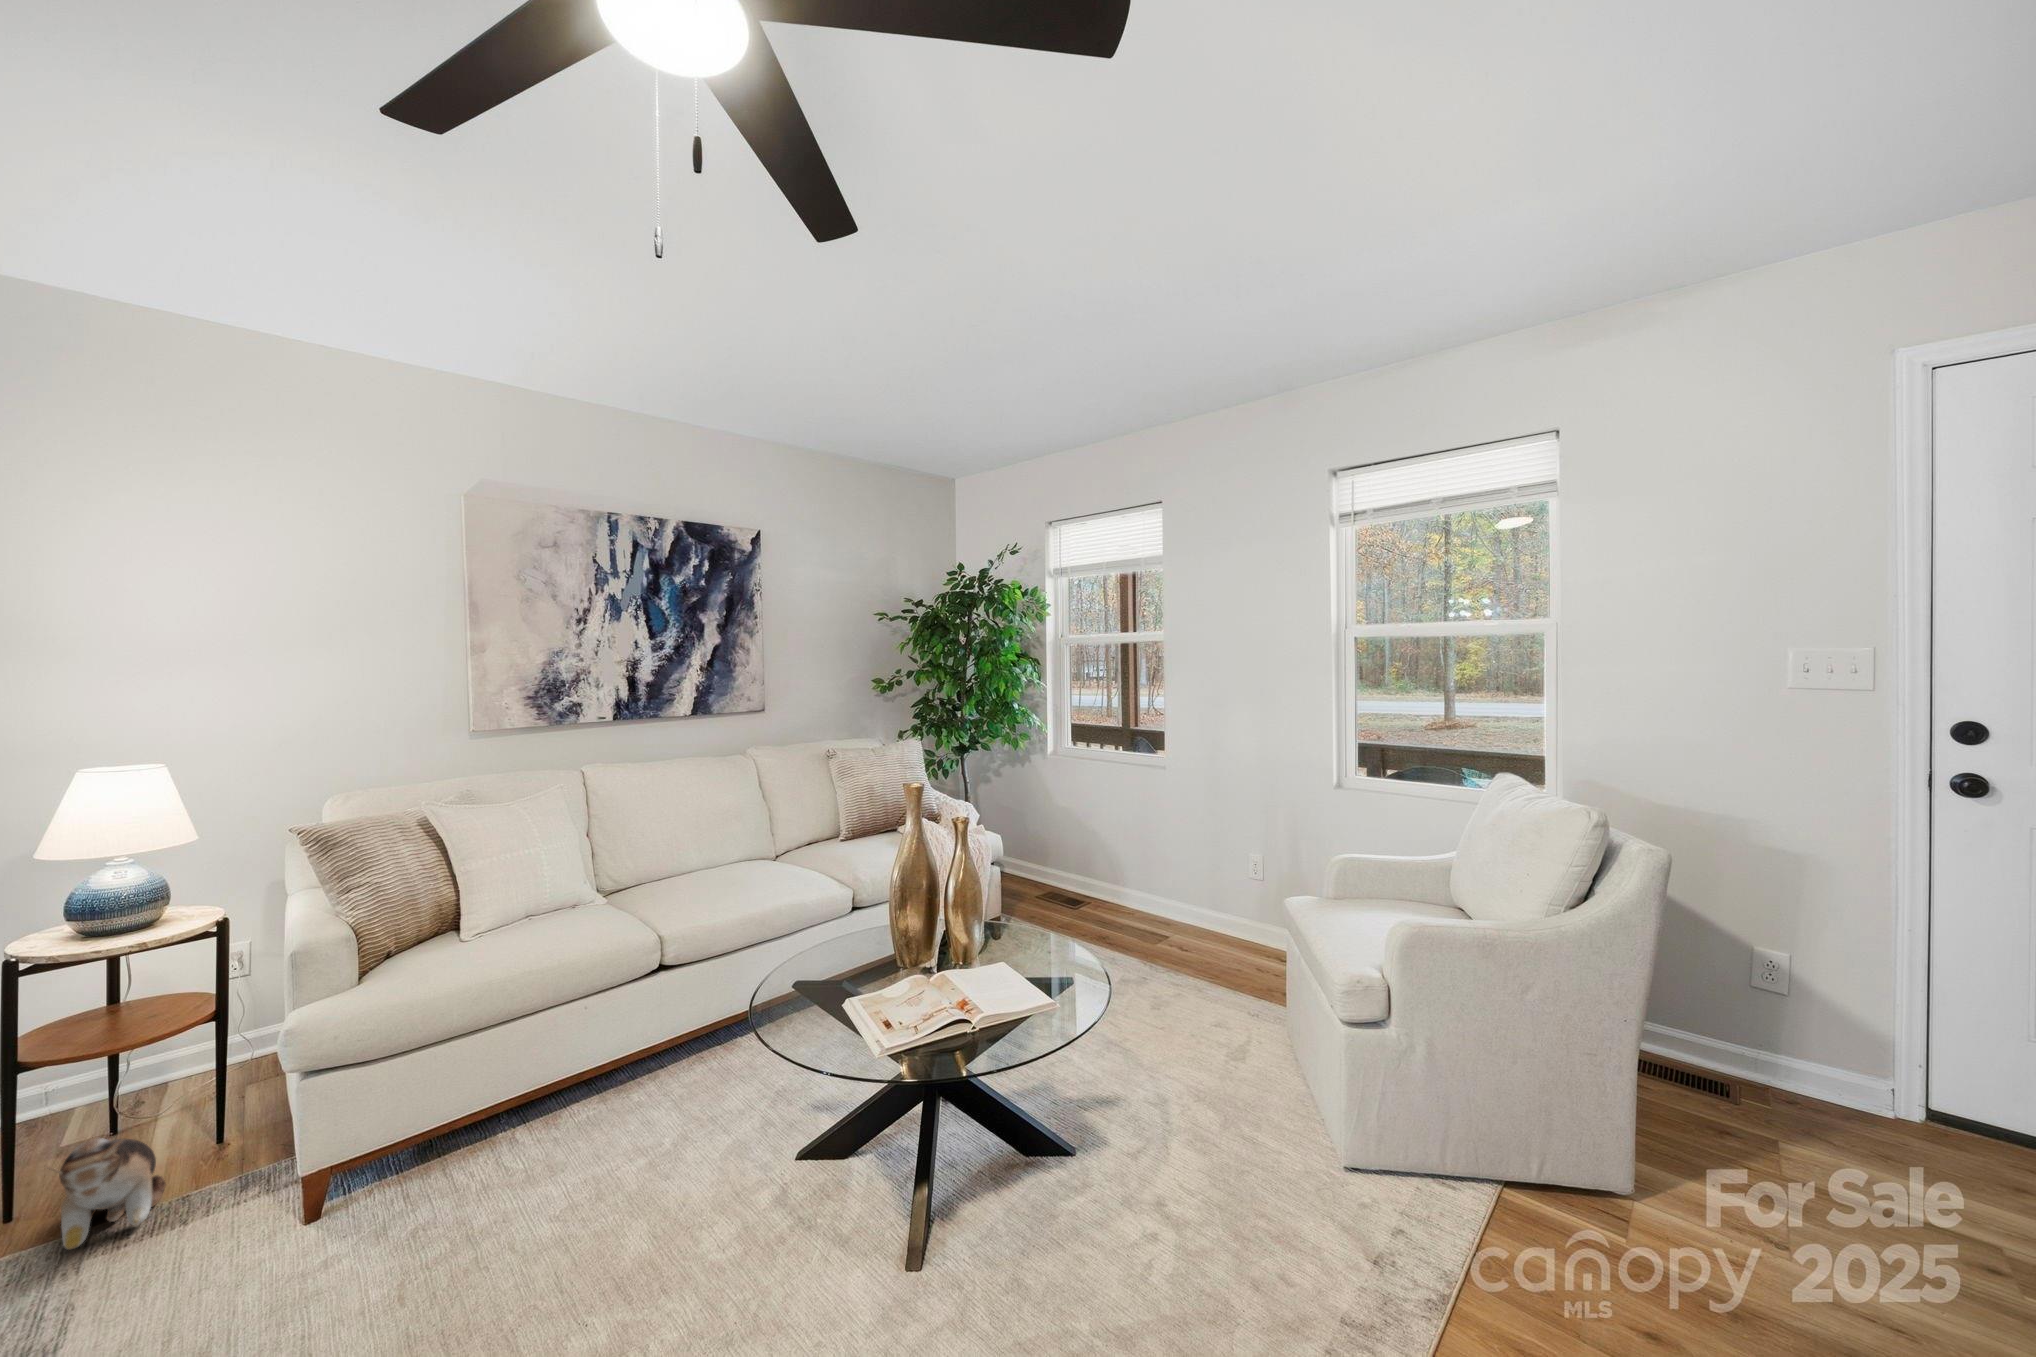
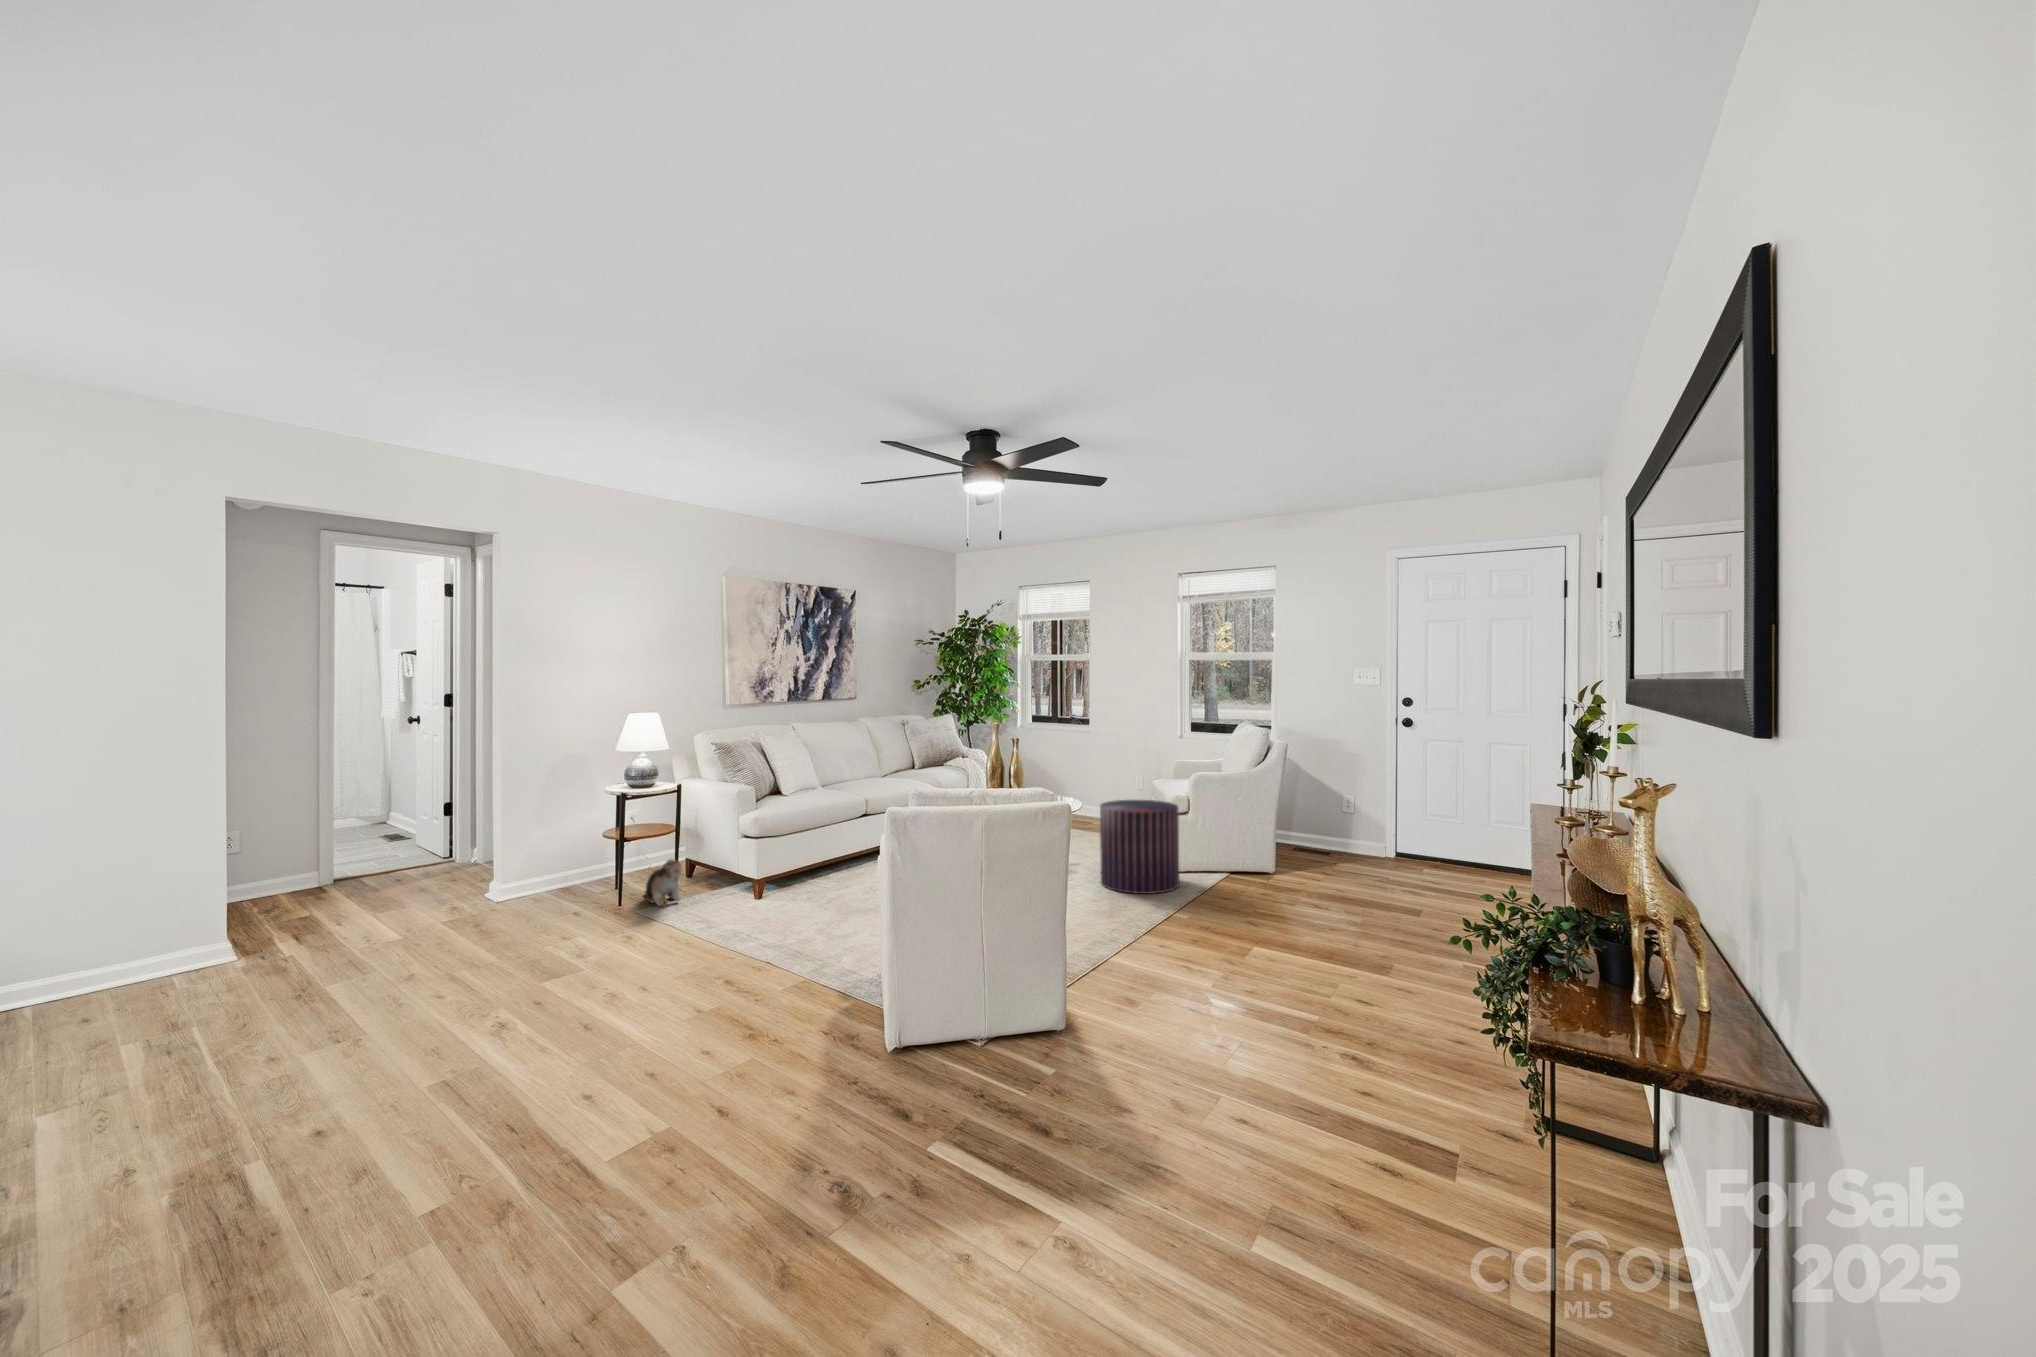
pouf: none [1147,989,1357,1307] -> present [1100,800,1179,894]

